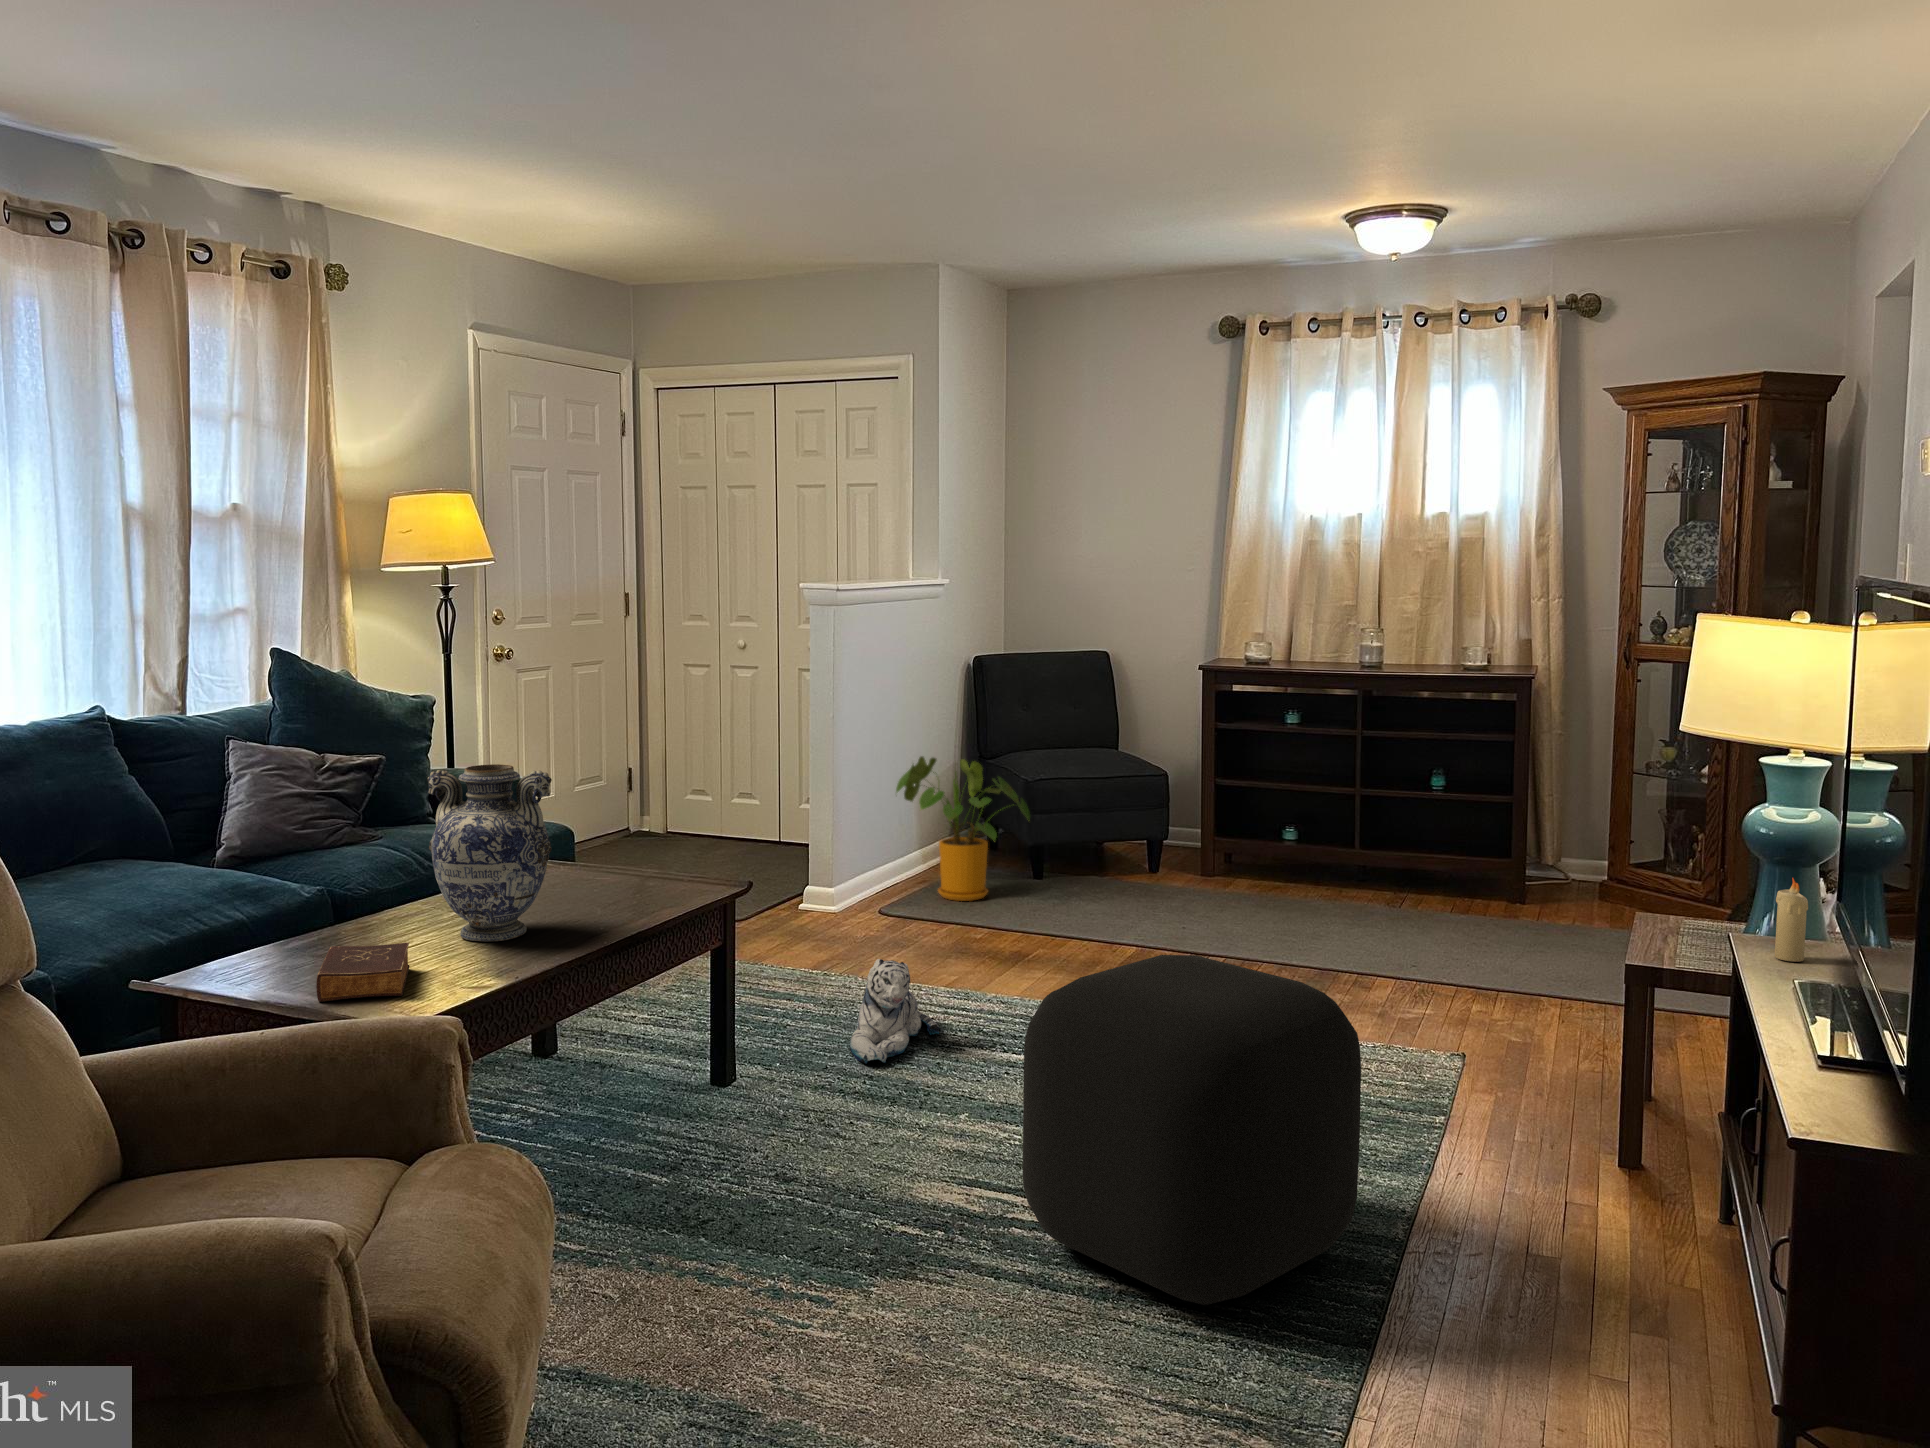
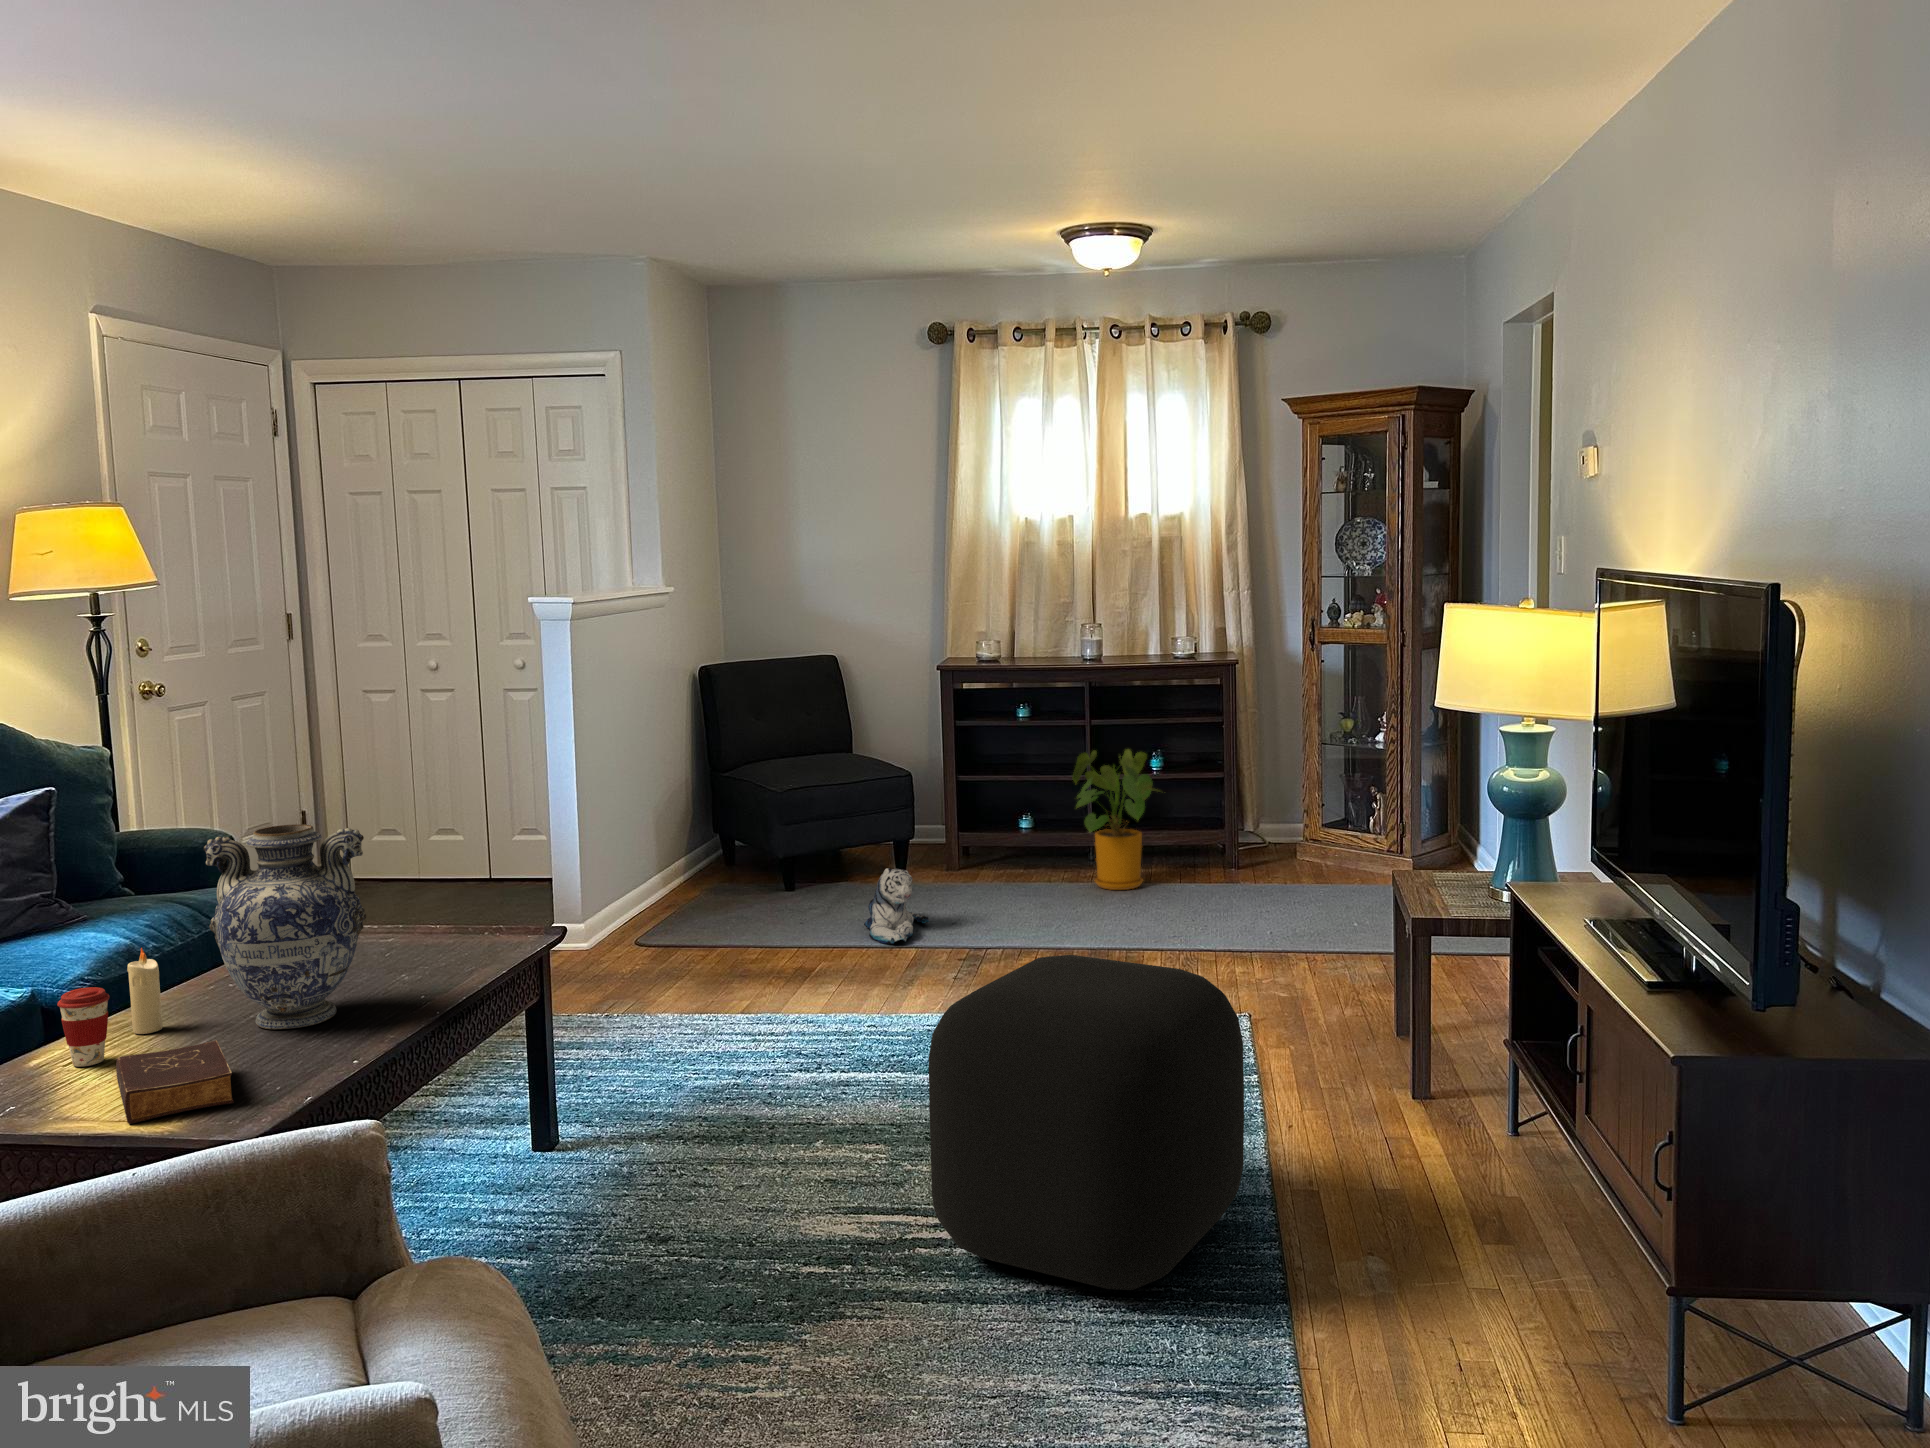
house plant: present [896,756,1030,901] -> present [1072,749,1159,890]
candle: present [1775,878,1808,962] -> present [127,948,163,1034]
coffee cup: none [301,887,341,952] -> present [57,987,110,1066]
plush toy: present [849,959,939,1064] -> present [864,868,929,944]

